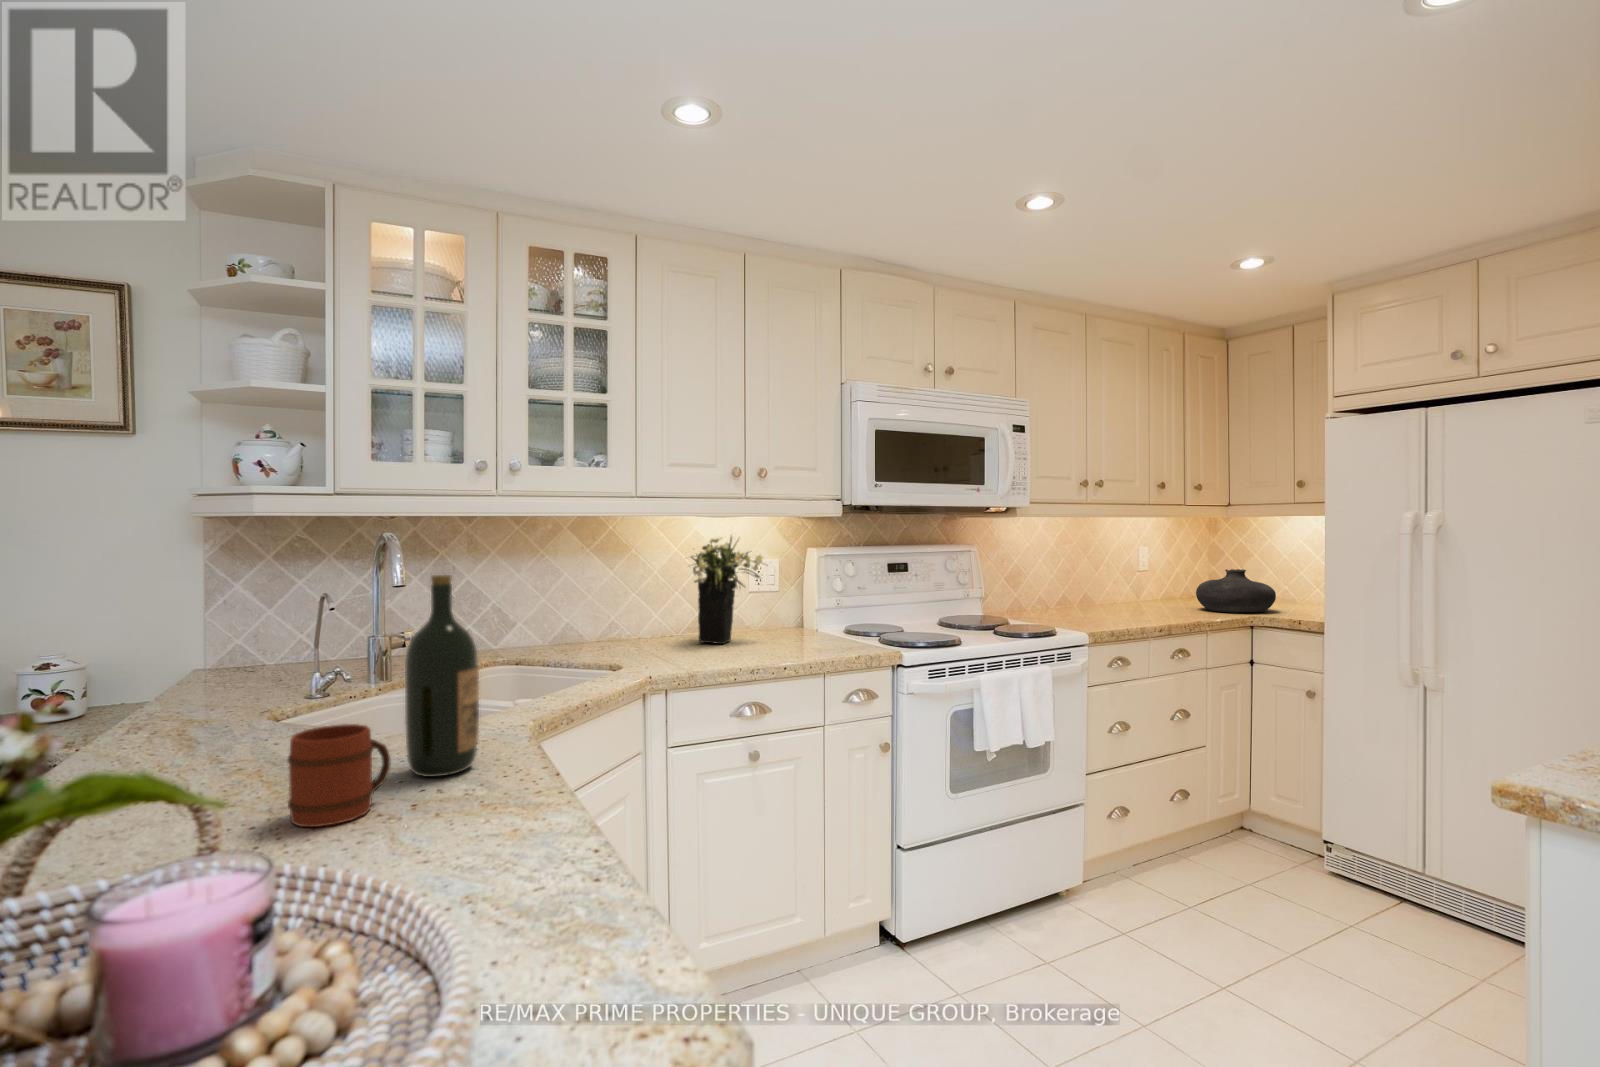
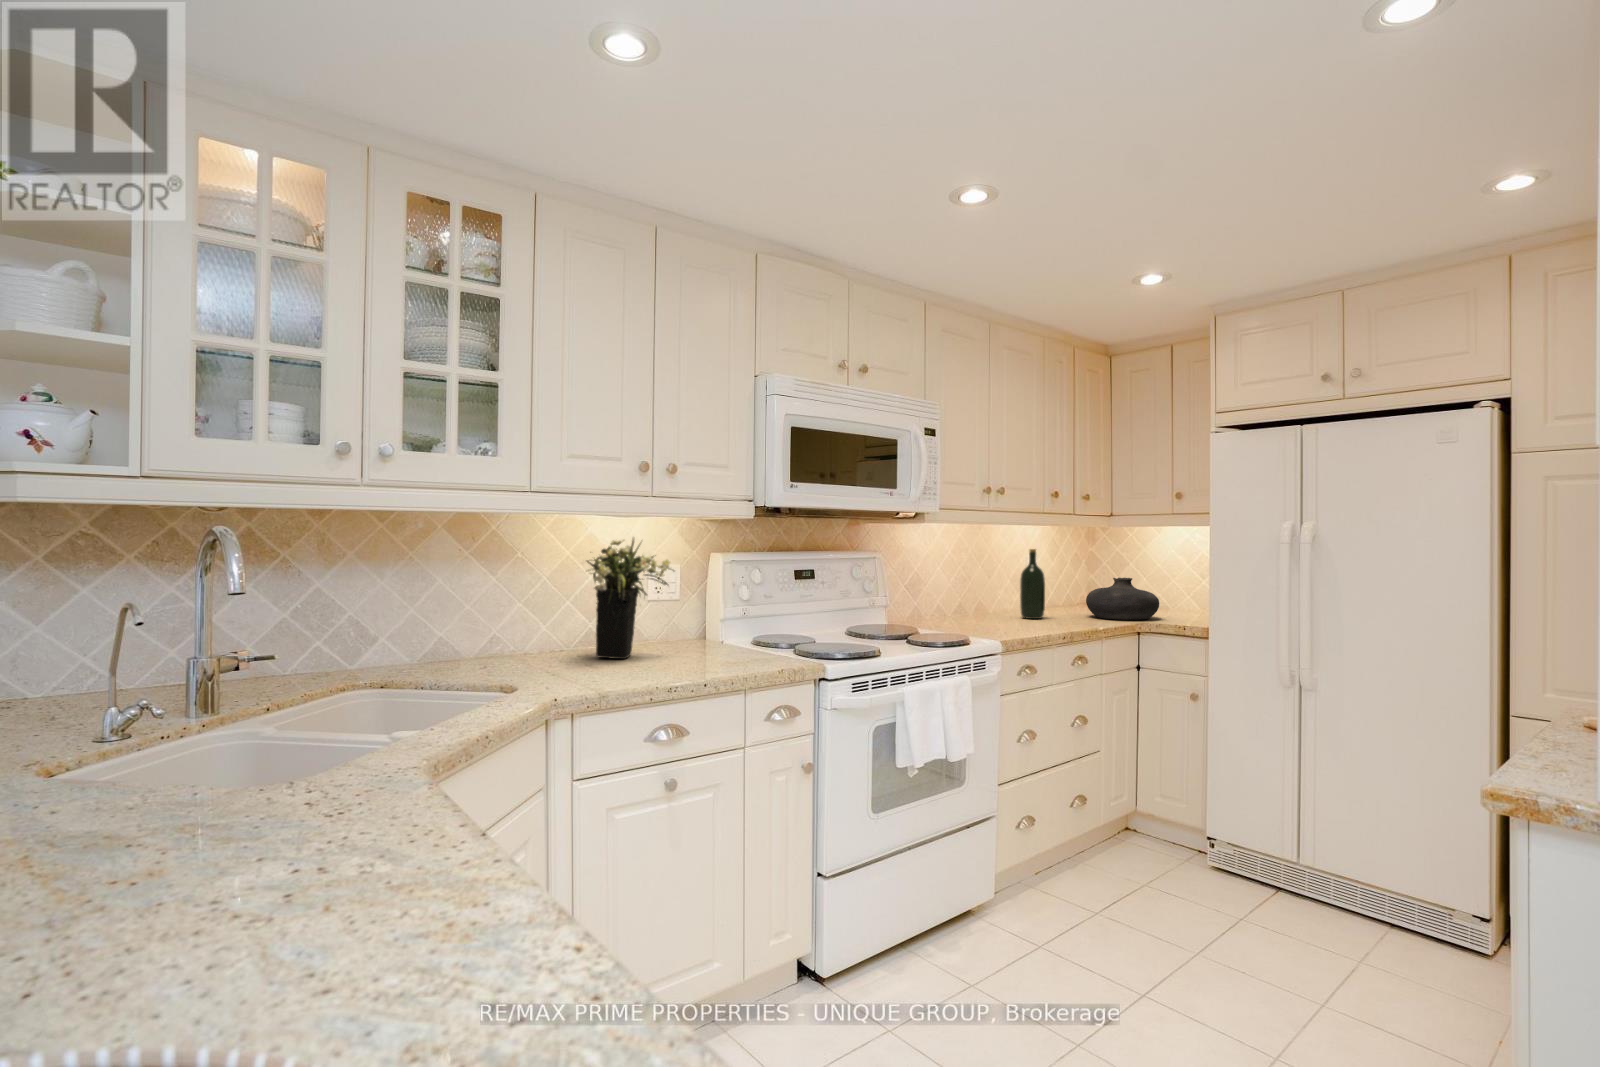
wine bottle: present [405,575,479,777] -> present [1020,549,1045,619]
mug: present [288,724,391,827] -> none [119,781,268,931]

